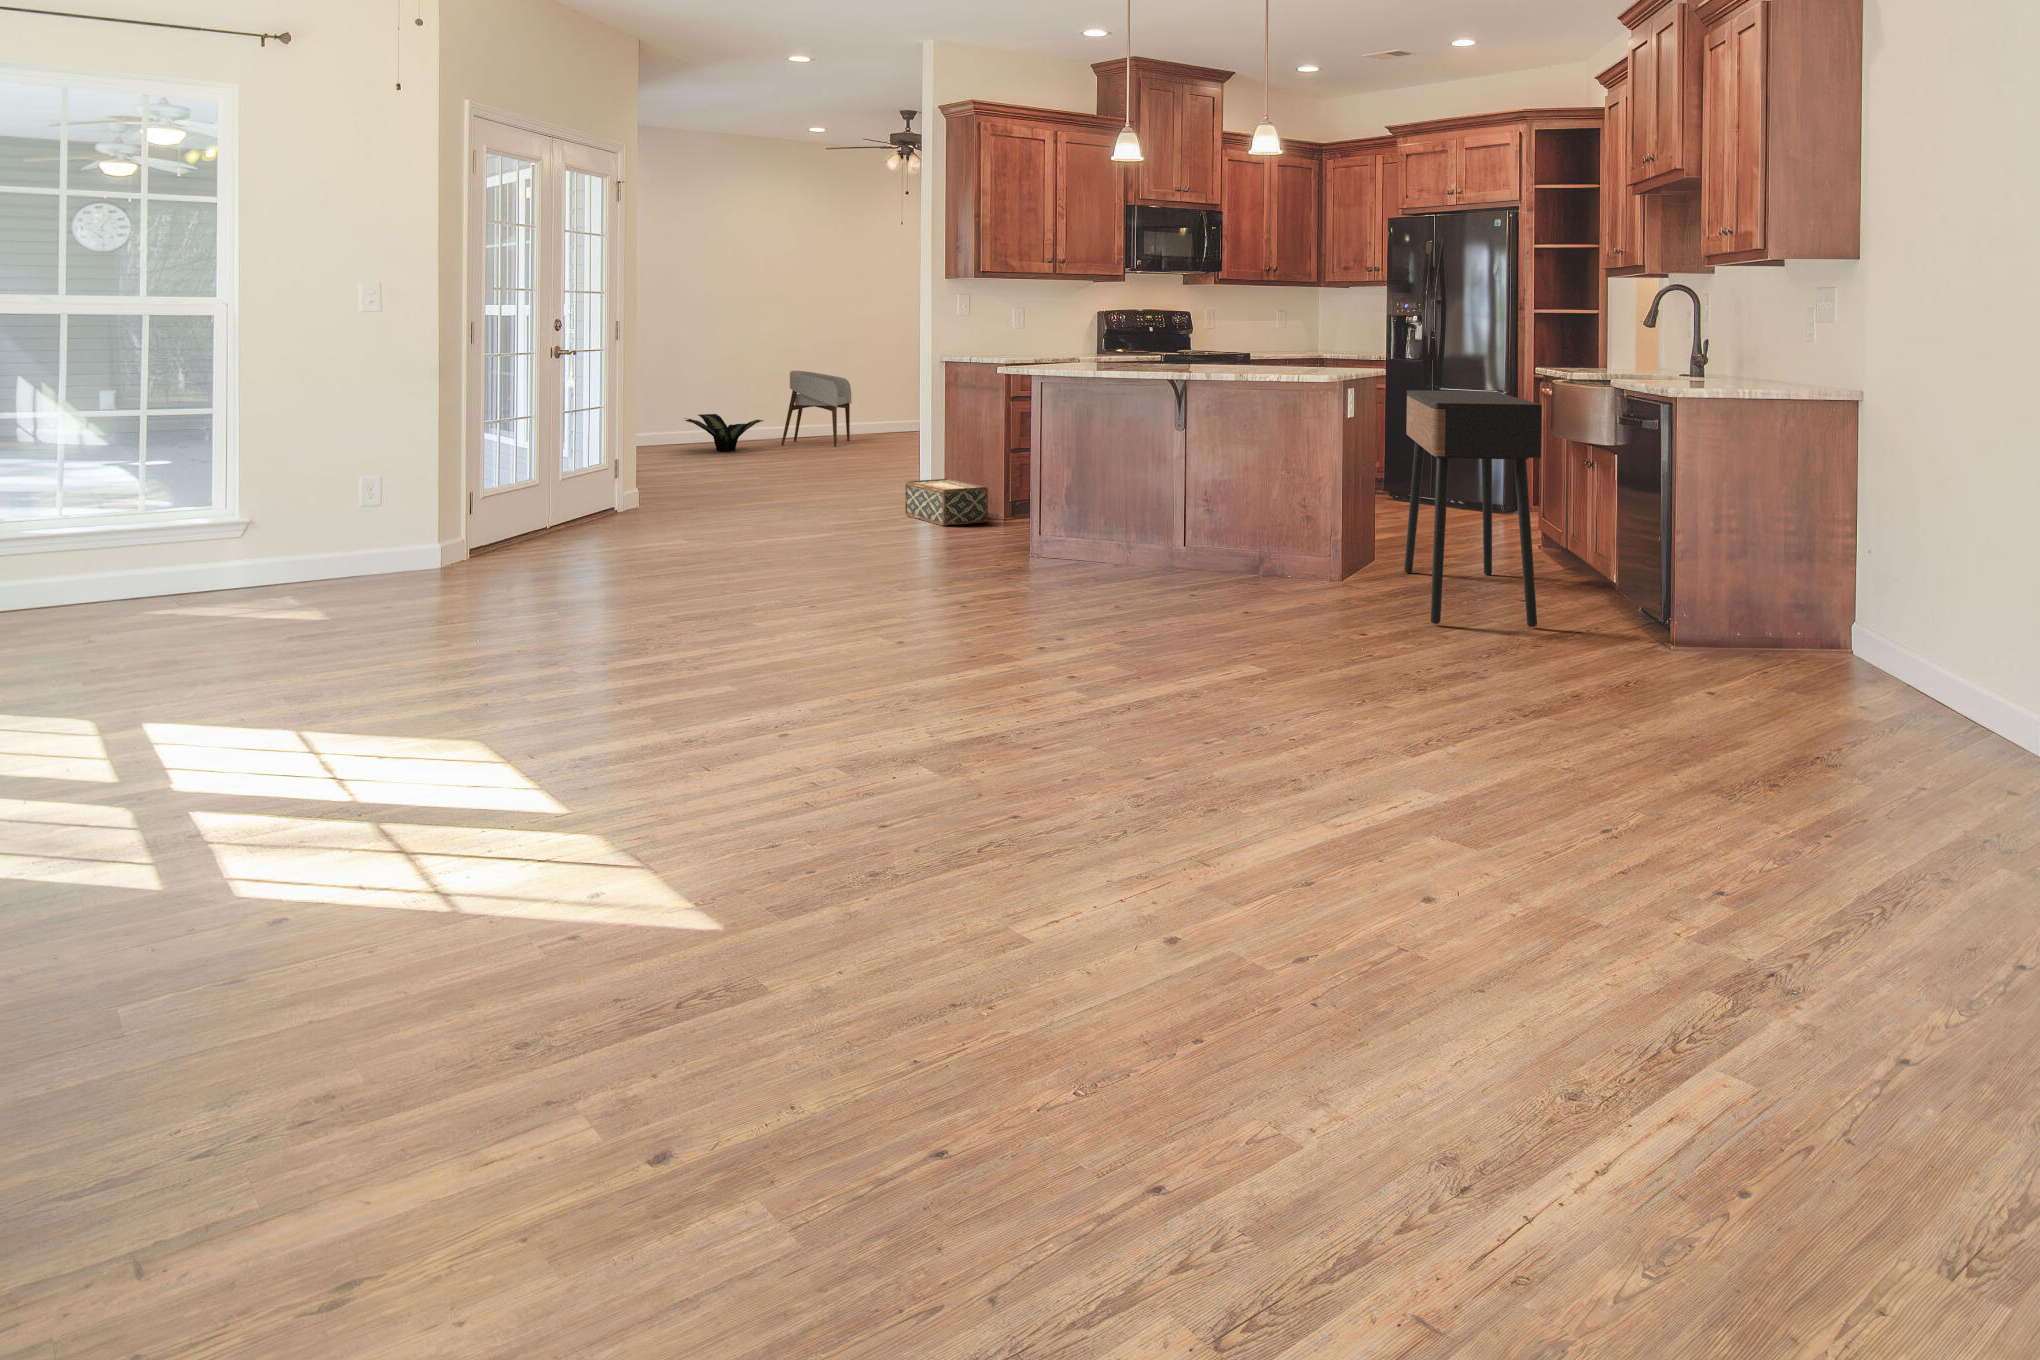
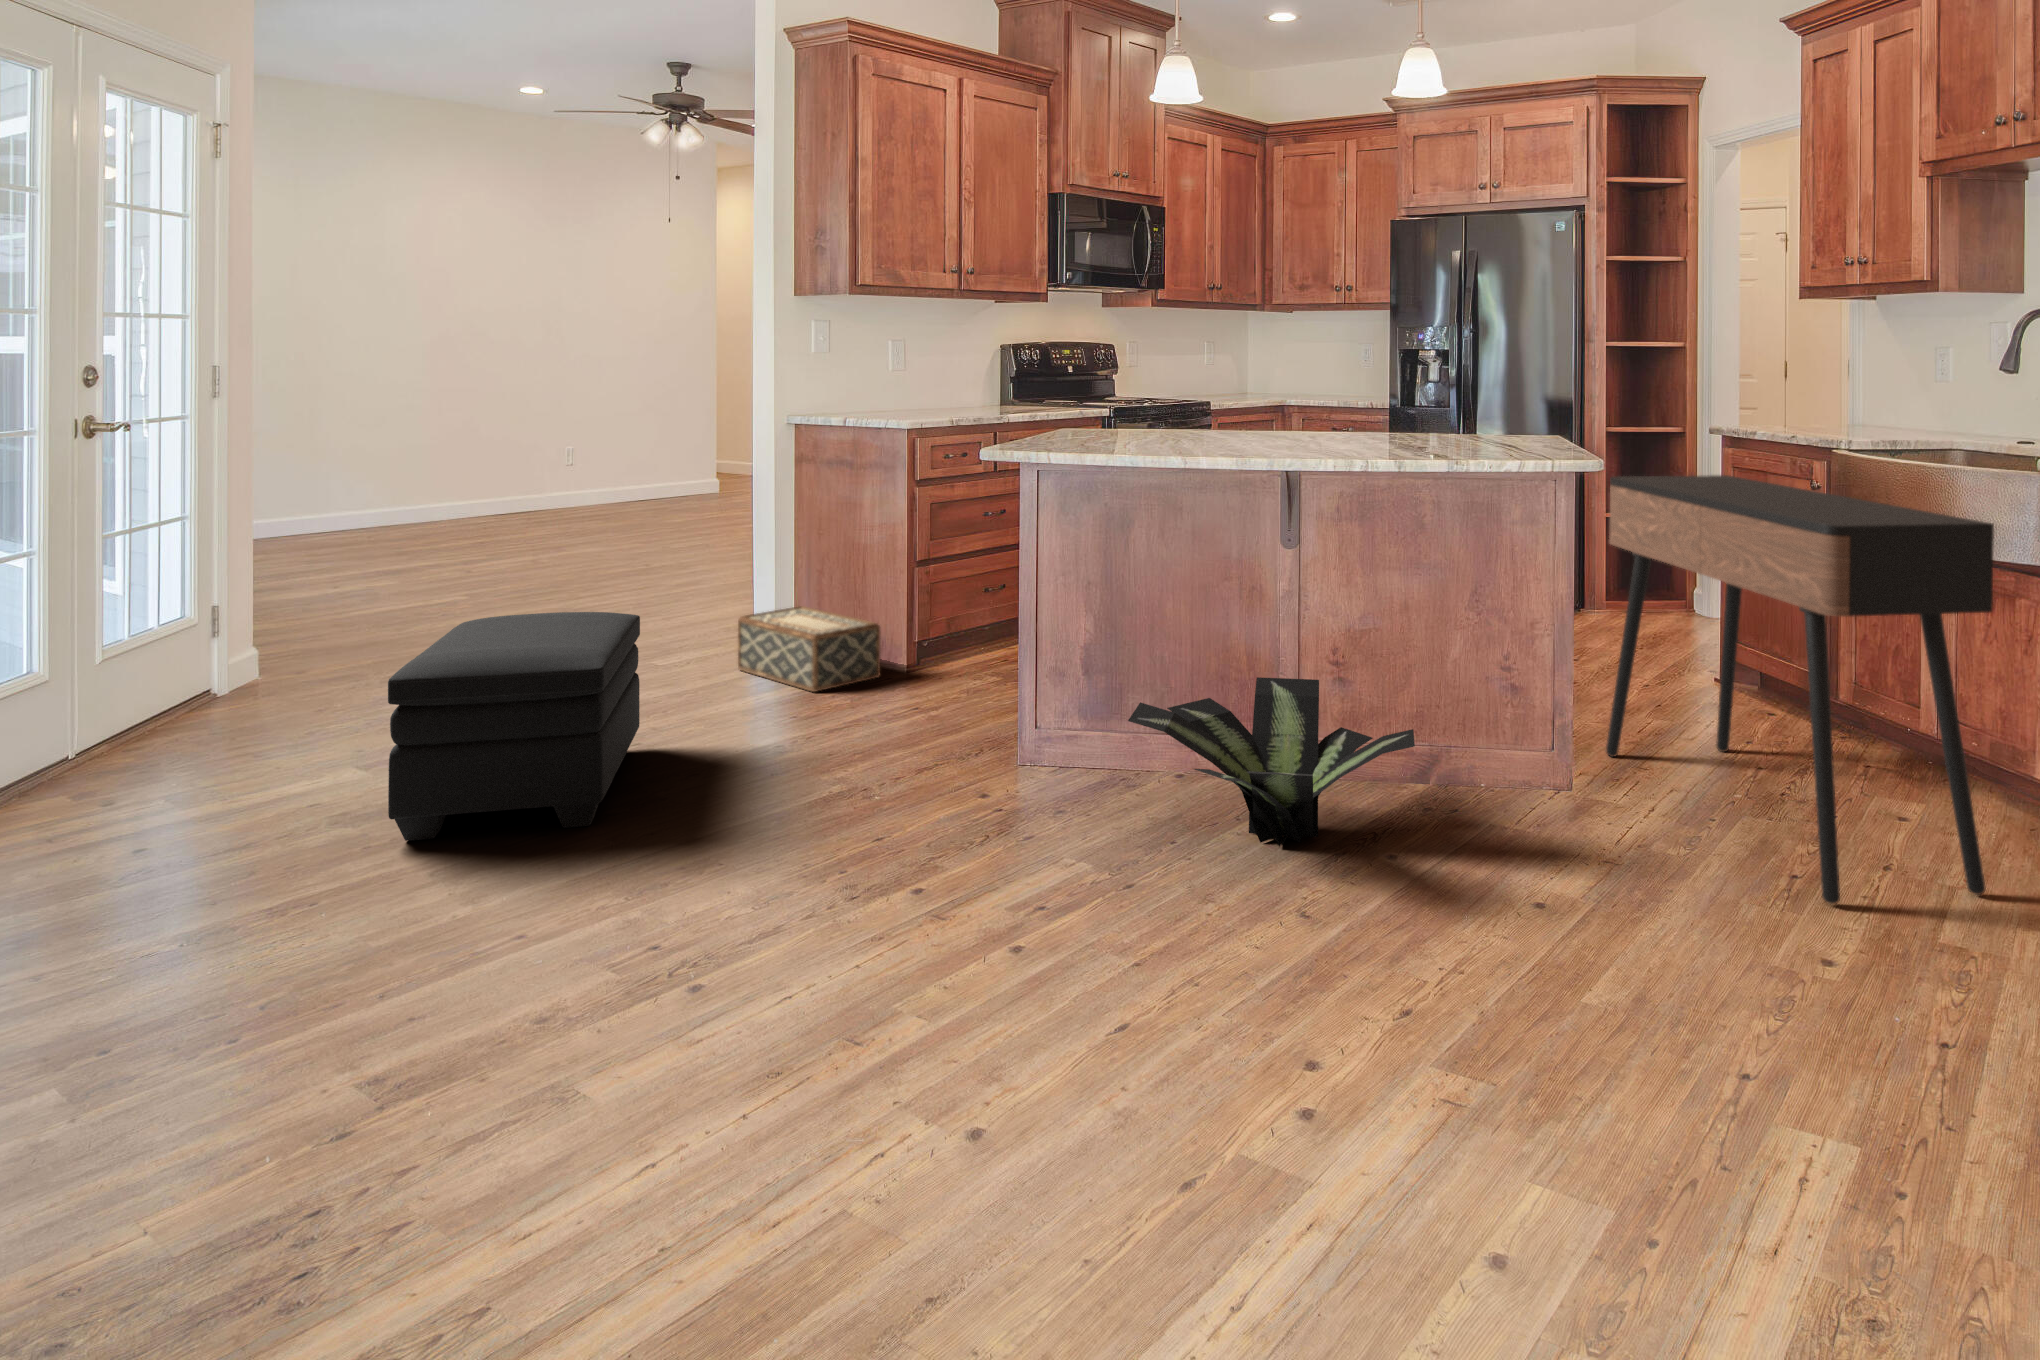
armchair: present [781,371,851,446] -> none [481,420,584,526]
potted plant: present [685,414,764,451] -> present [1128,677,1415,847]
ottoman: none [696,459,833,564] -> present [388,612,640,841]

